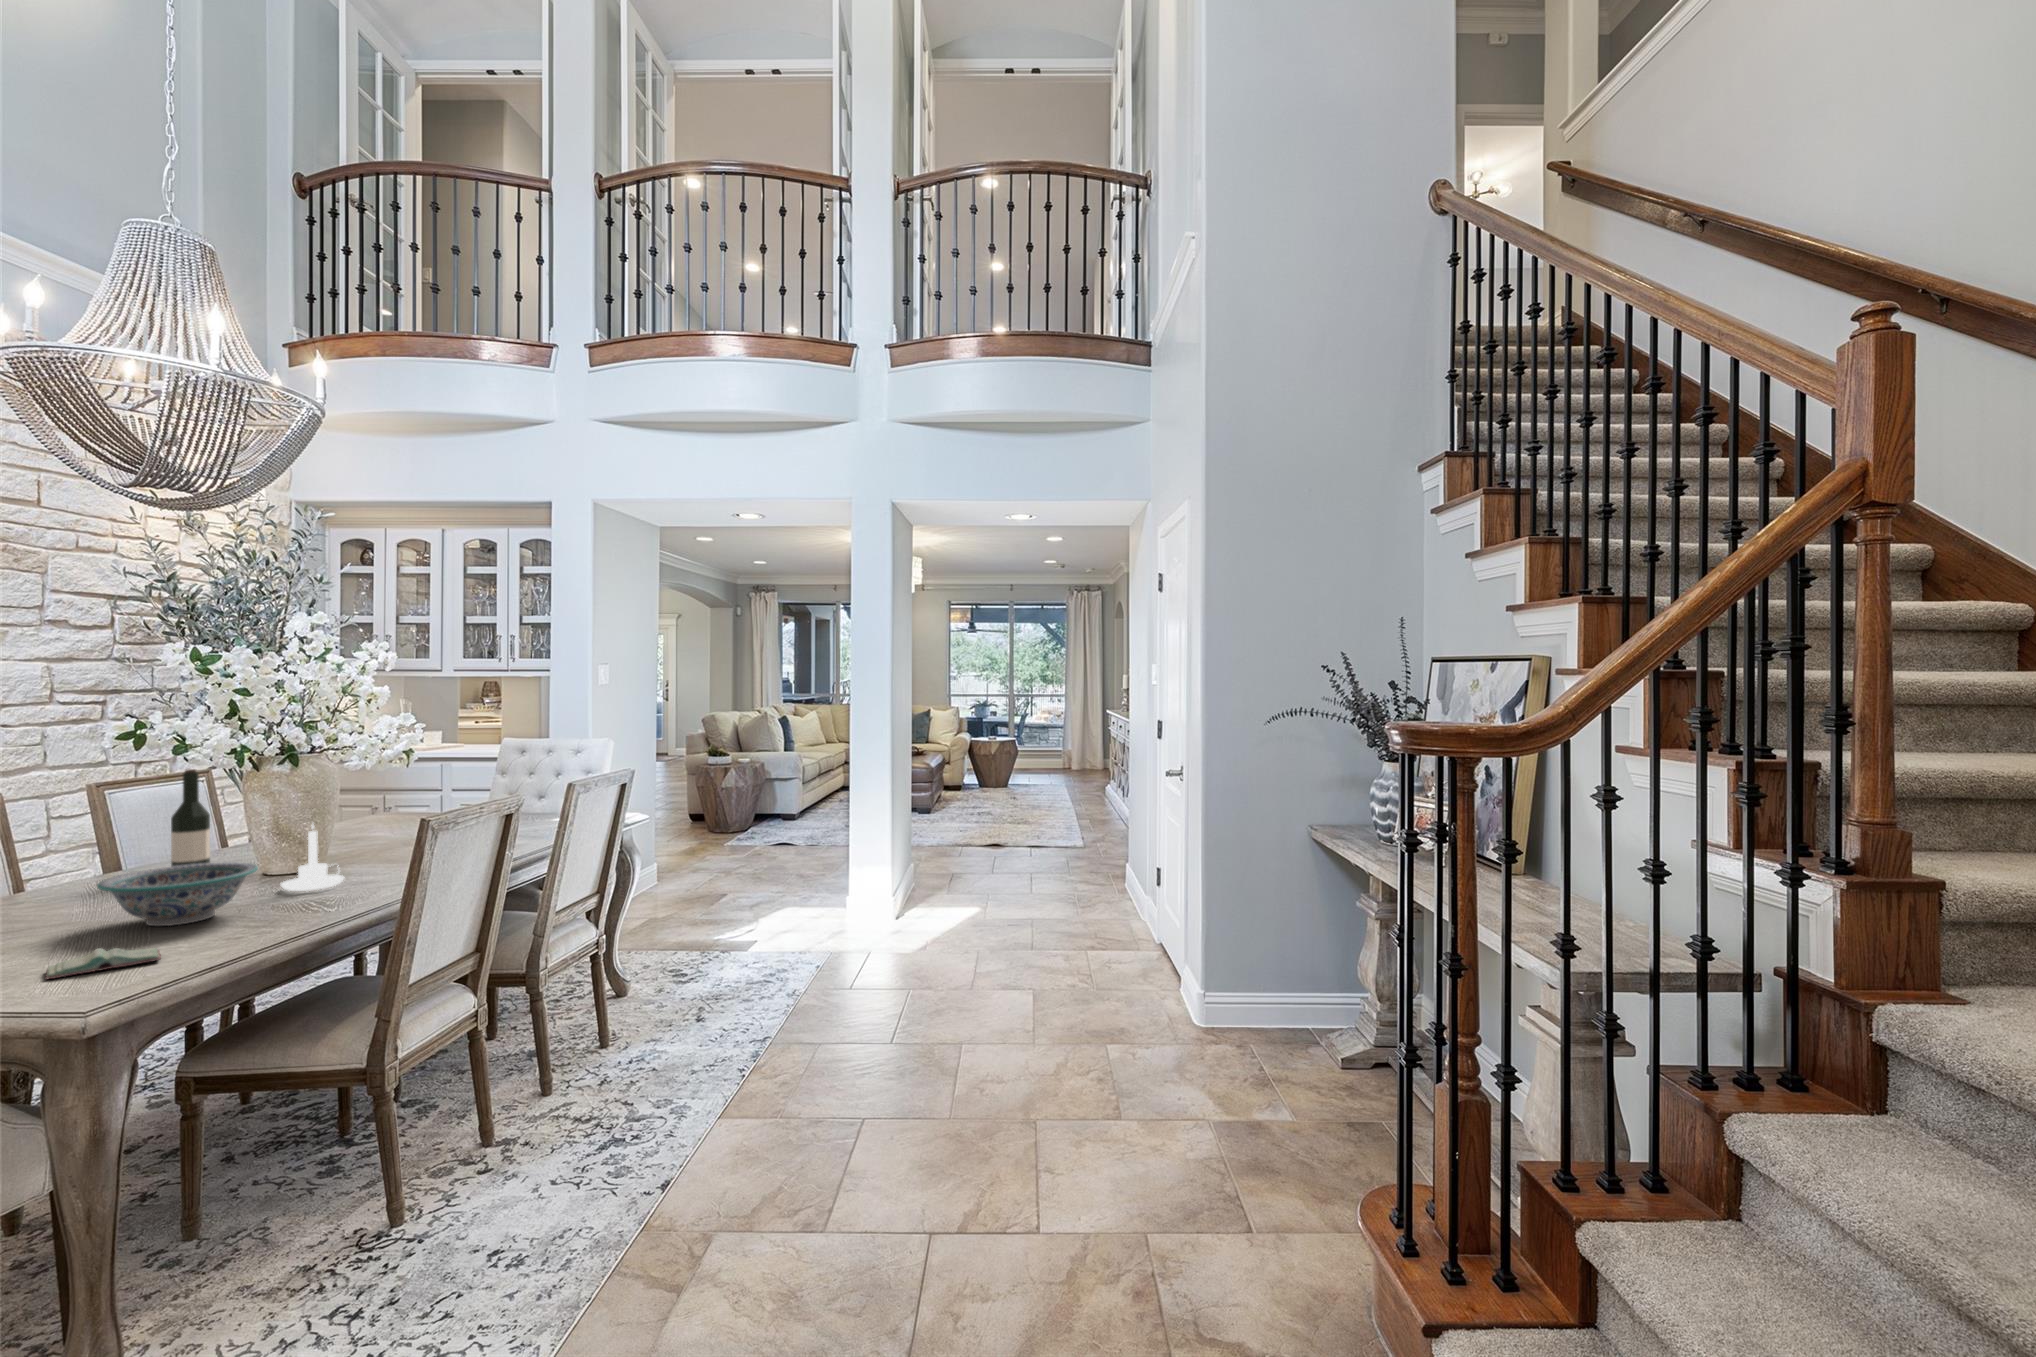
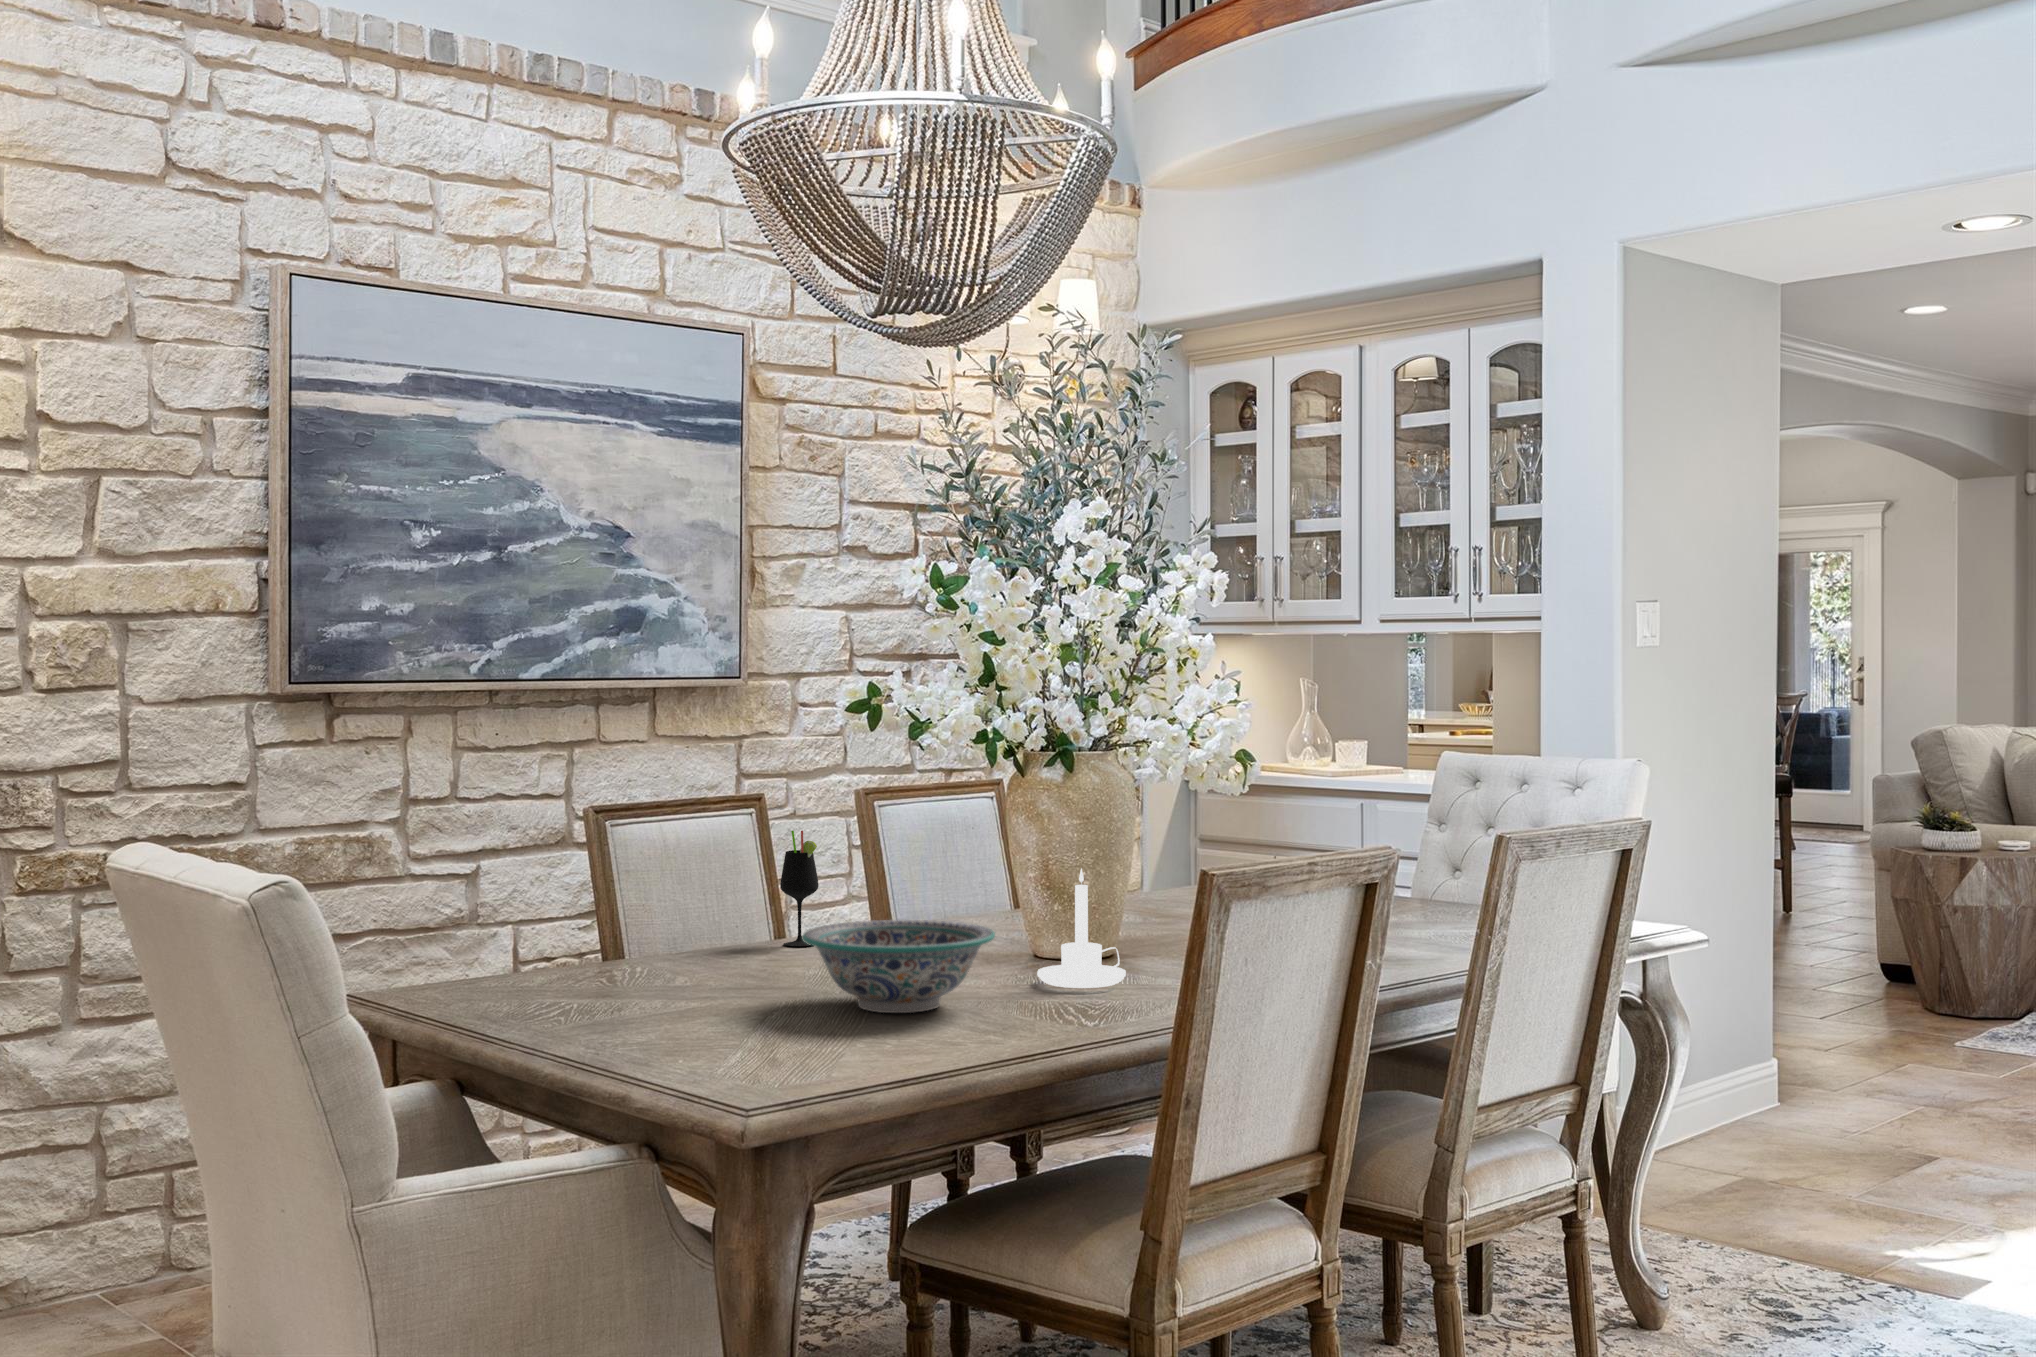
wine bottle: present [171,769,210,866] -> none [920,769,968,943]
wine glass: none [47,817,83,894] -> present [780,831,818,946]
book: present [45,948,161,979] -> none [719,1028,851,1063]

